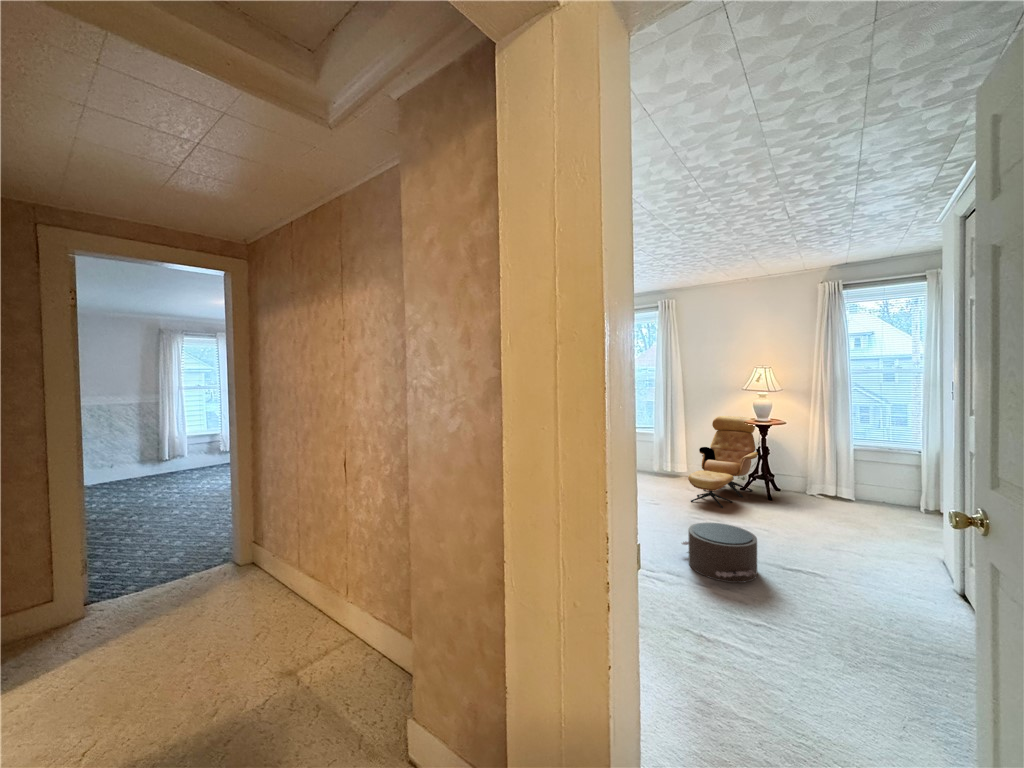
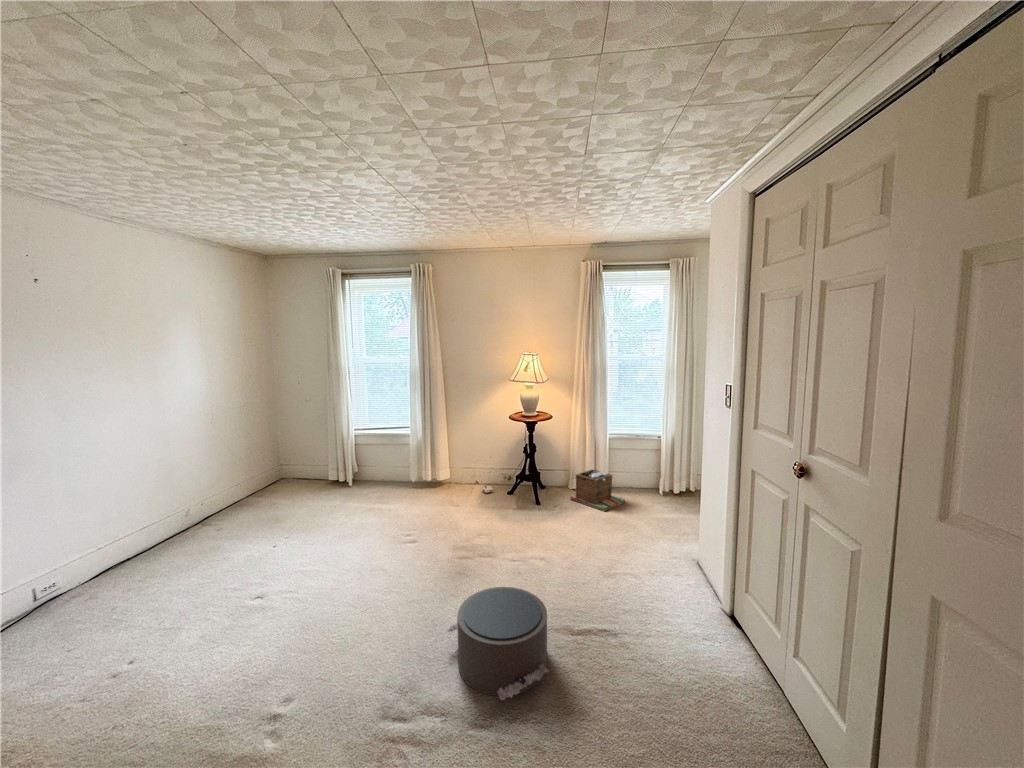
armchair: present [688,416,758,508] -> none [453,409,525,529]
laundry basket: none [806,476,872,514] -> present [570,469,625,511]

